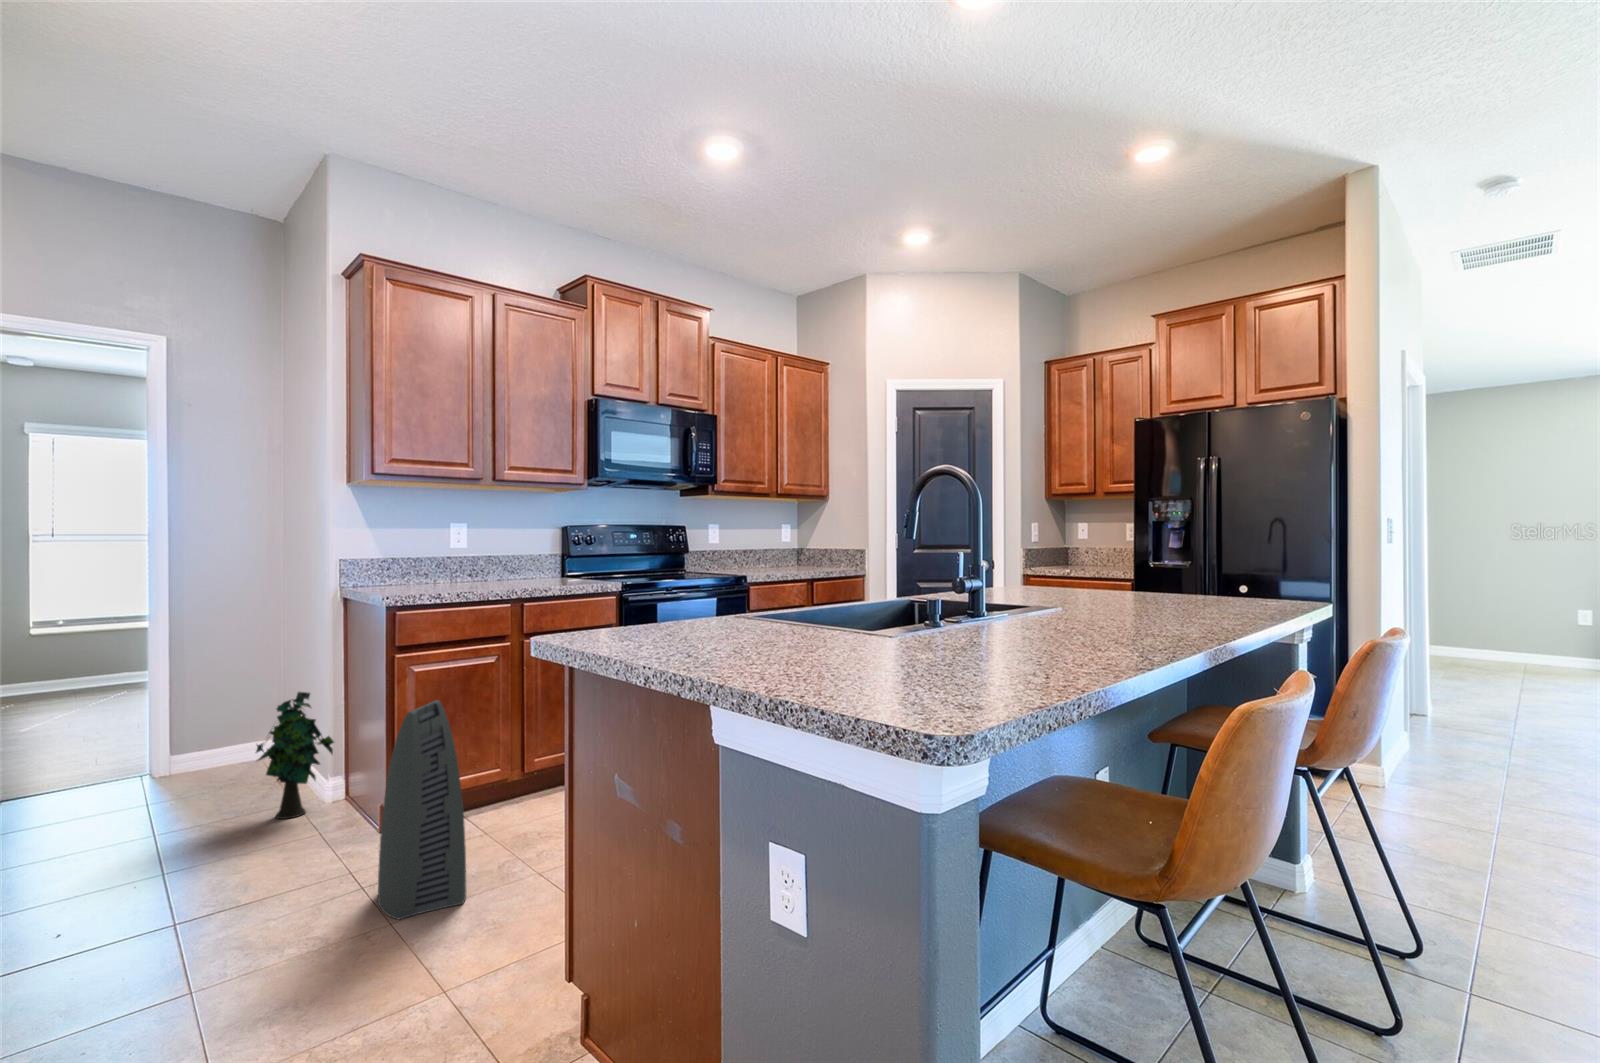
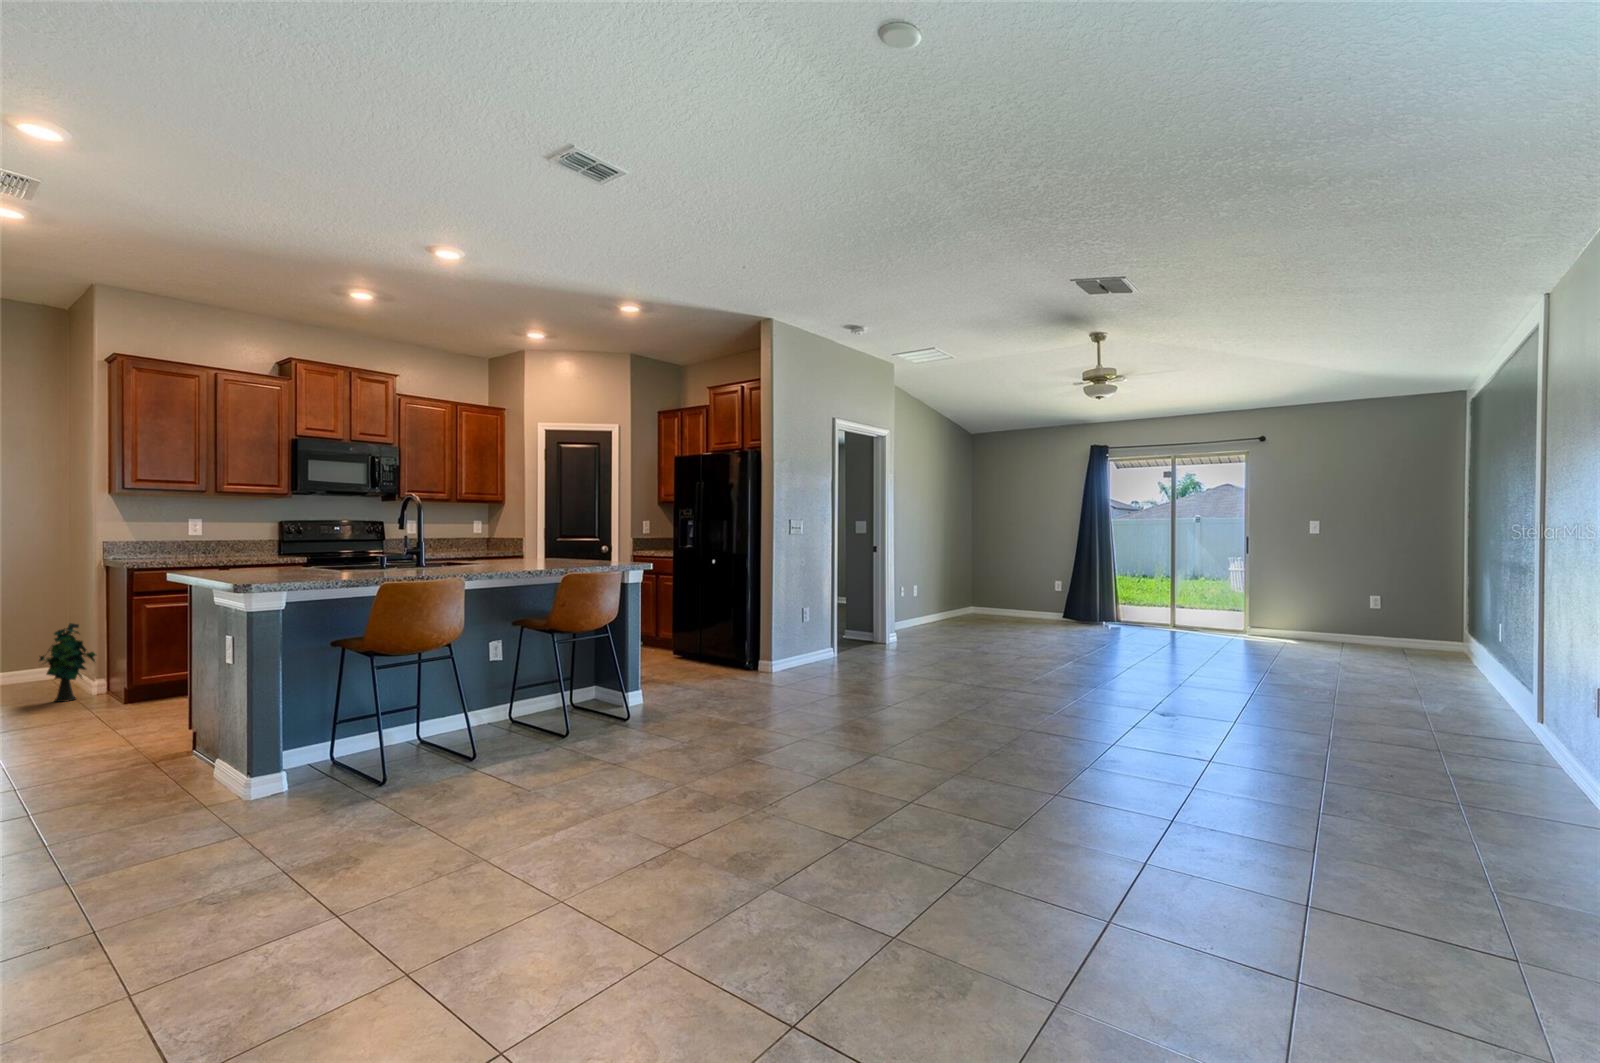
air purifier: present [378,700,466,919] -> none [104,618,162,733]

